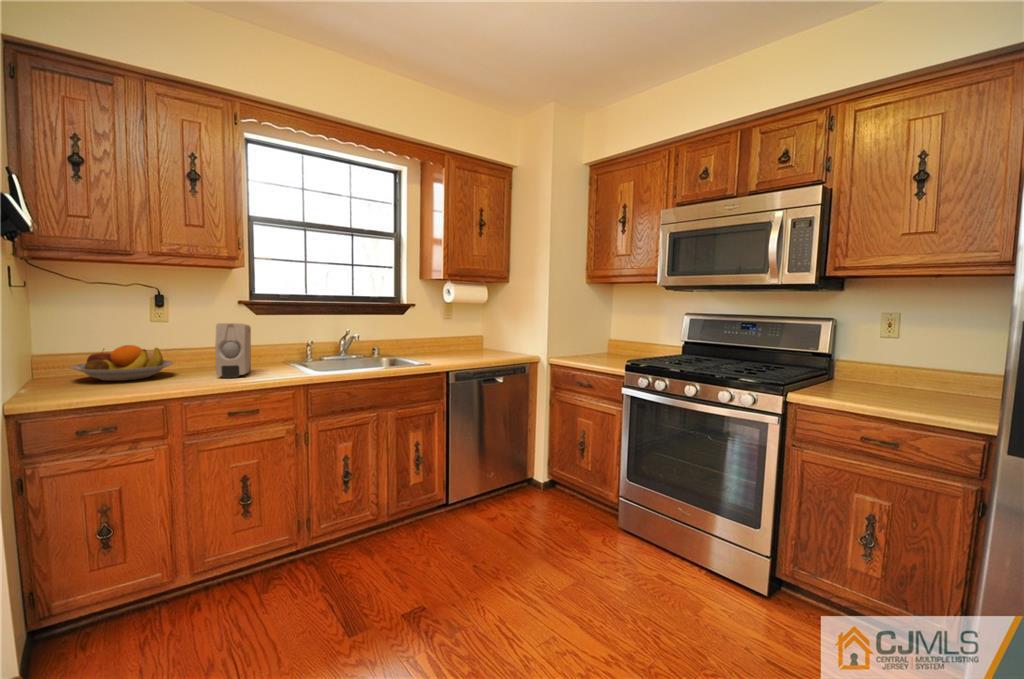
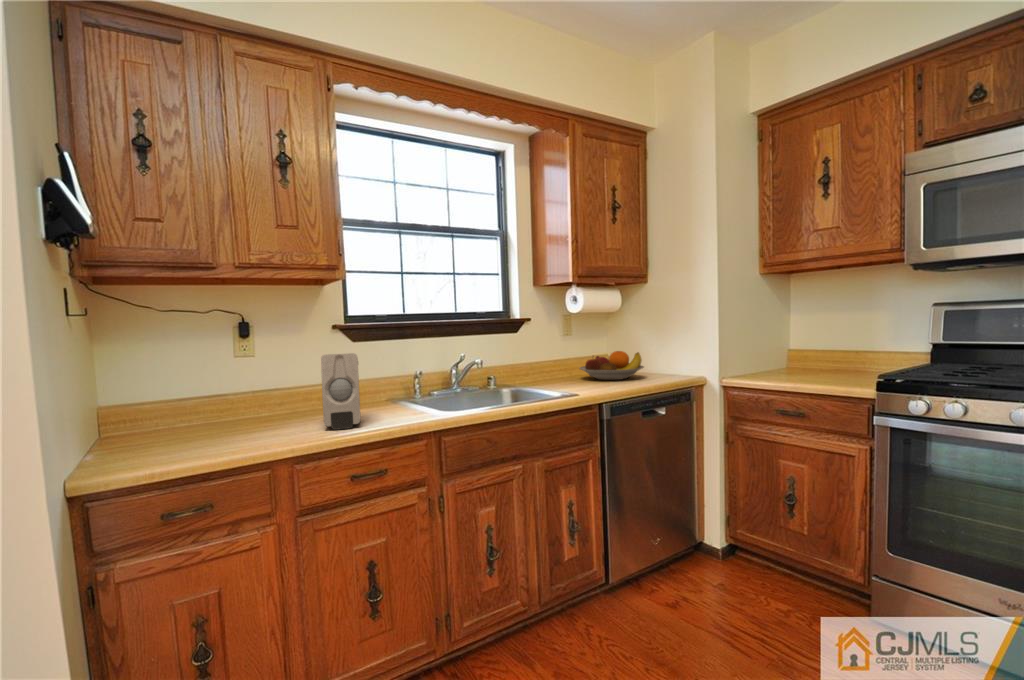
fruit bowl: present [70,345,174,381] -> present [579,351,644,380]

